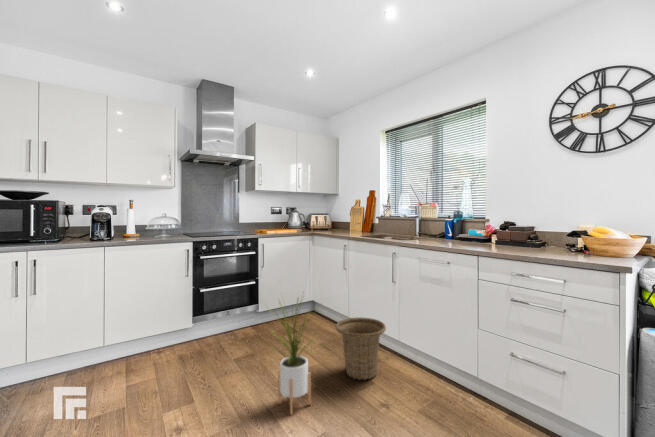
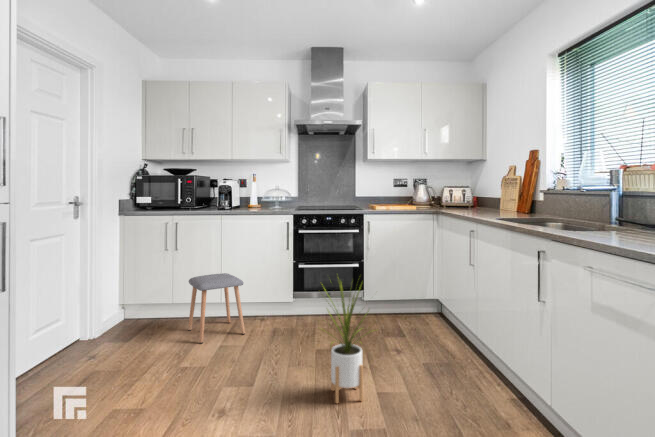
stool: none [67,310,149,398] -> present [188,273,245,343]
basket: present [336,317,386,380] -> none [414,318,481,397]

